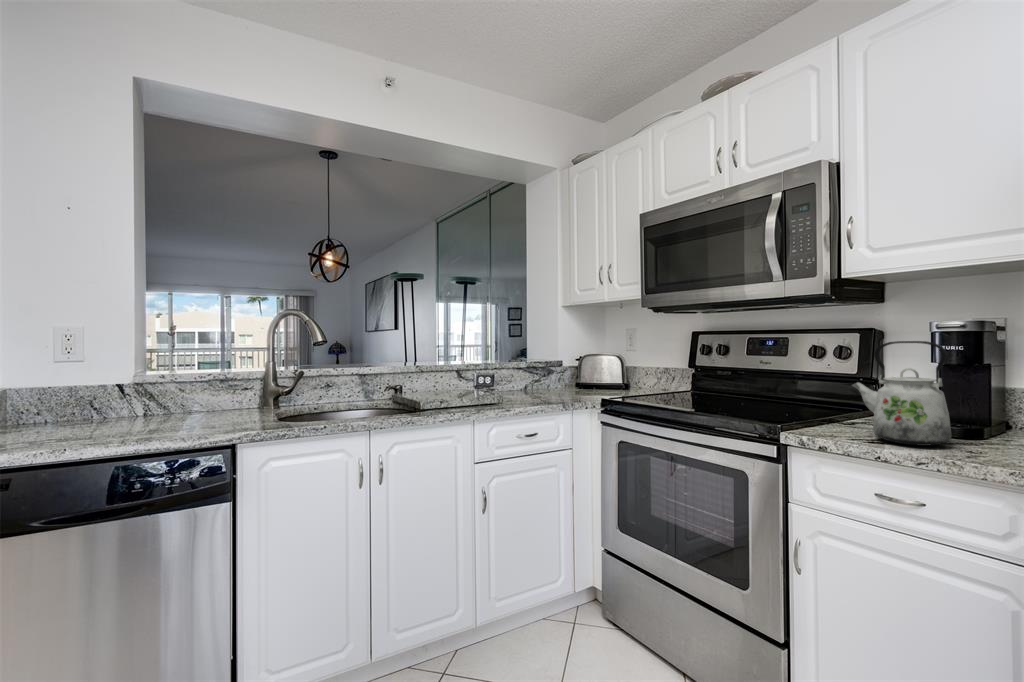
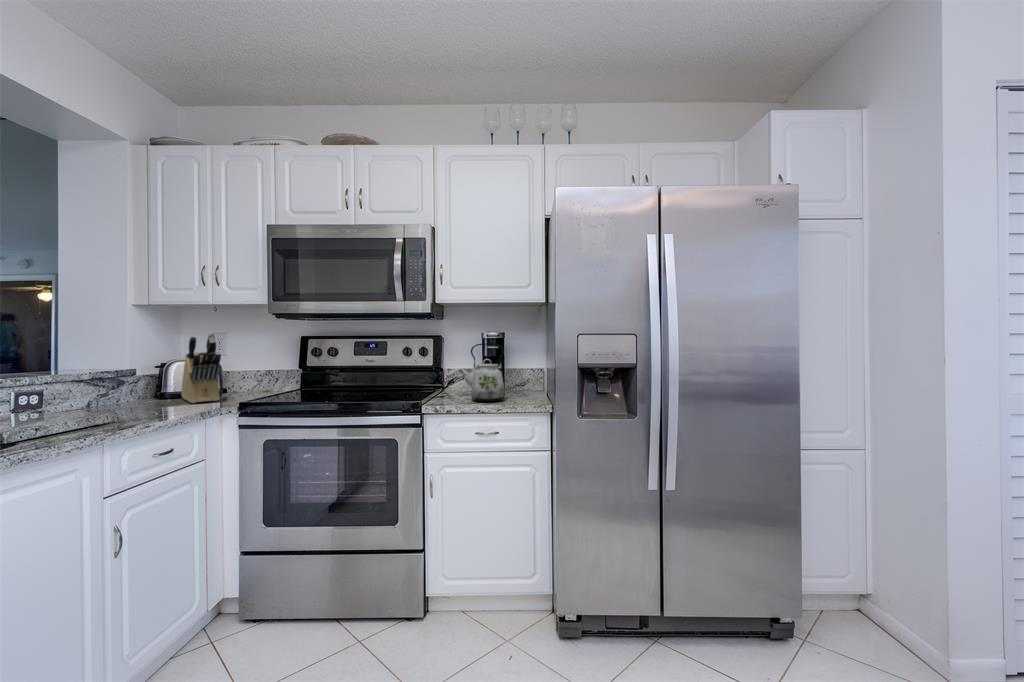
knife block: none [574,330,605,394] -> present [181,333,221,403]

